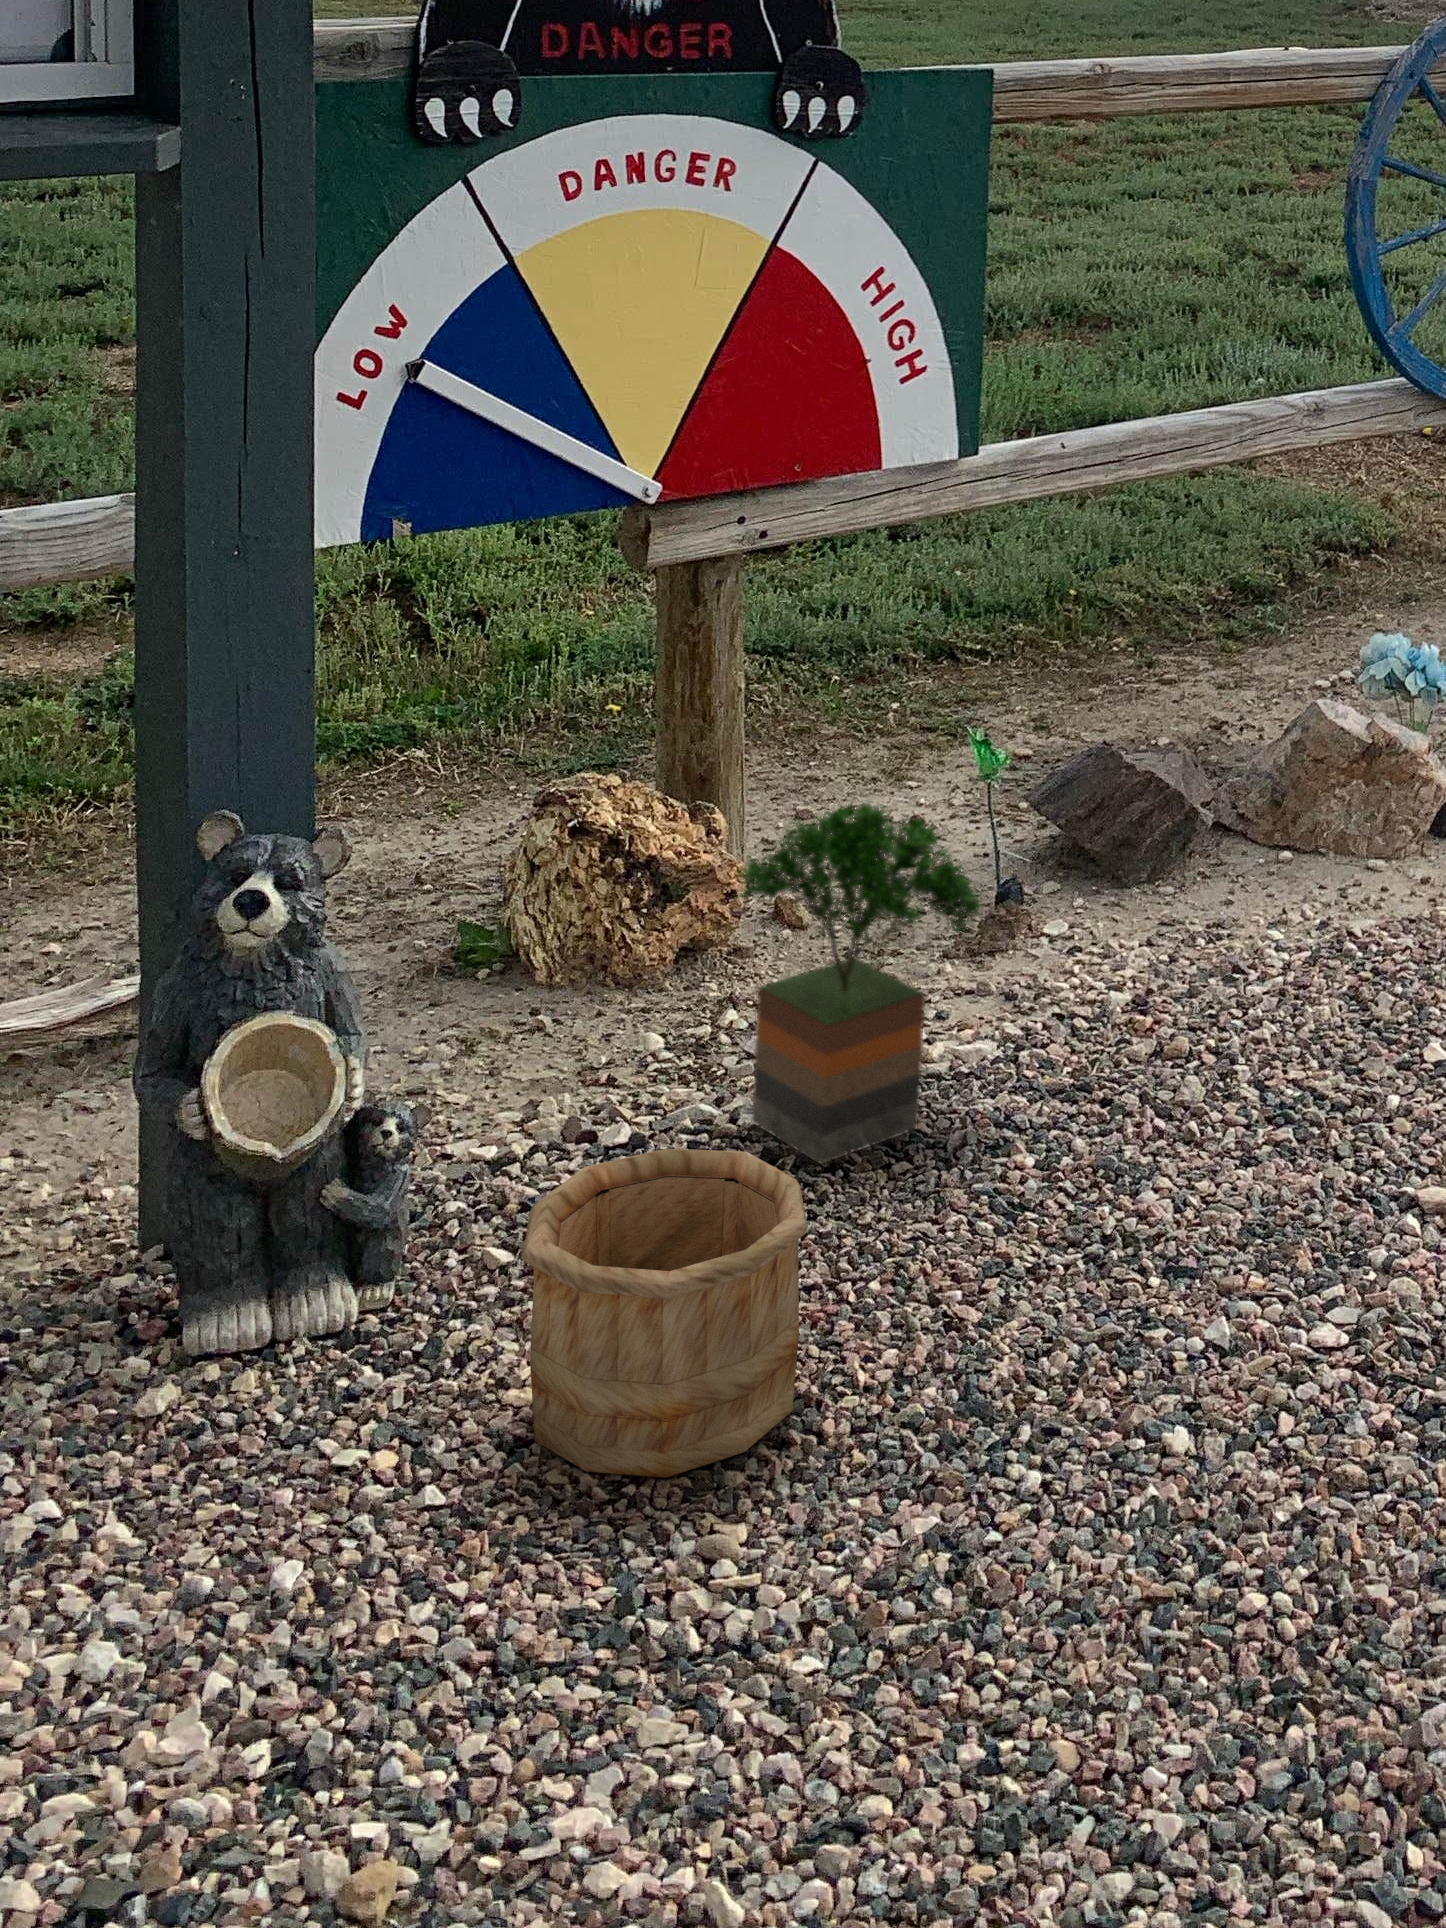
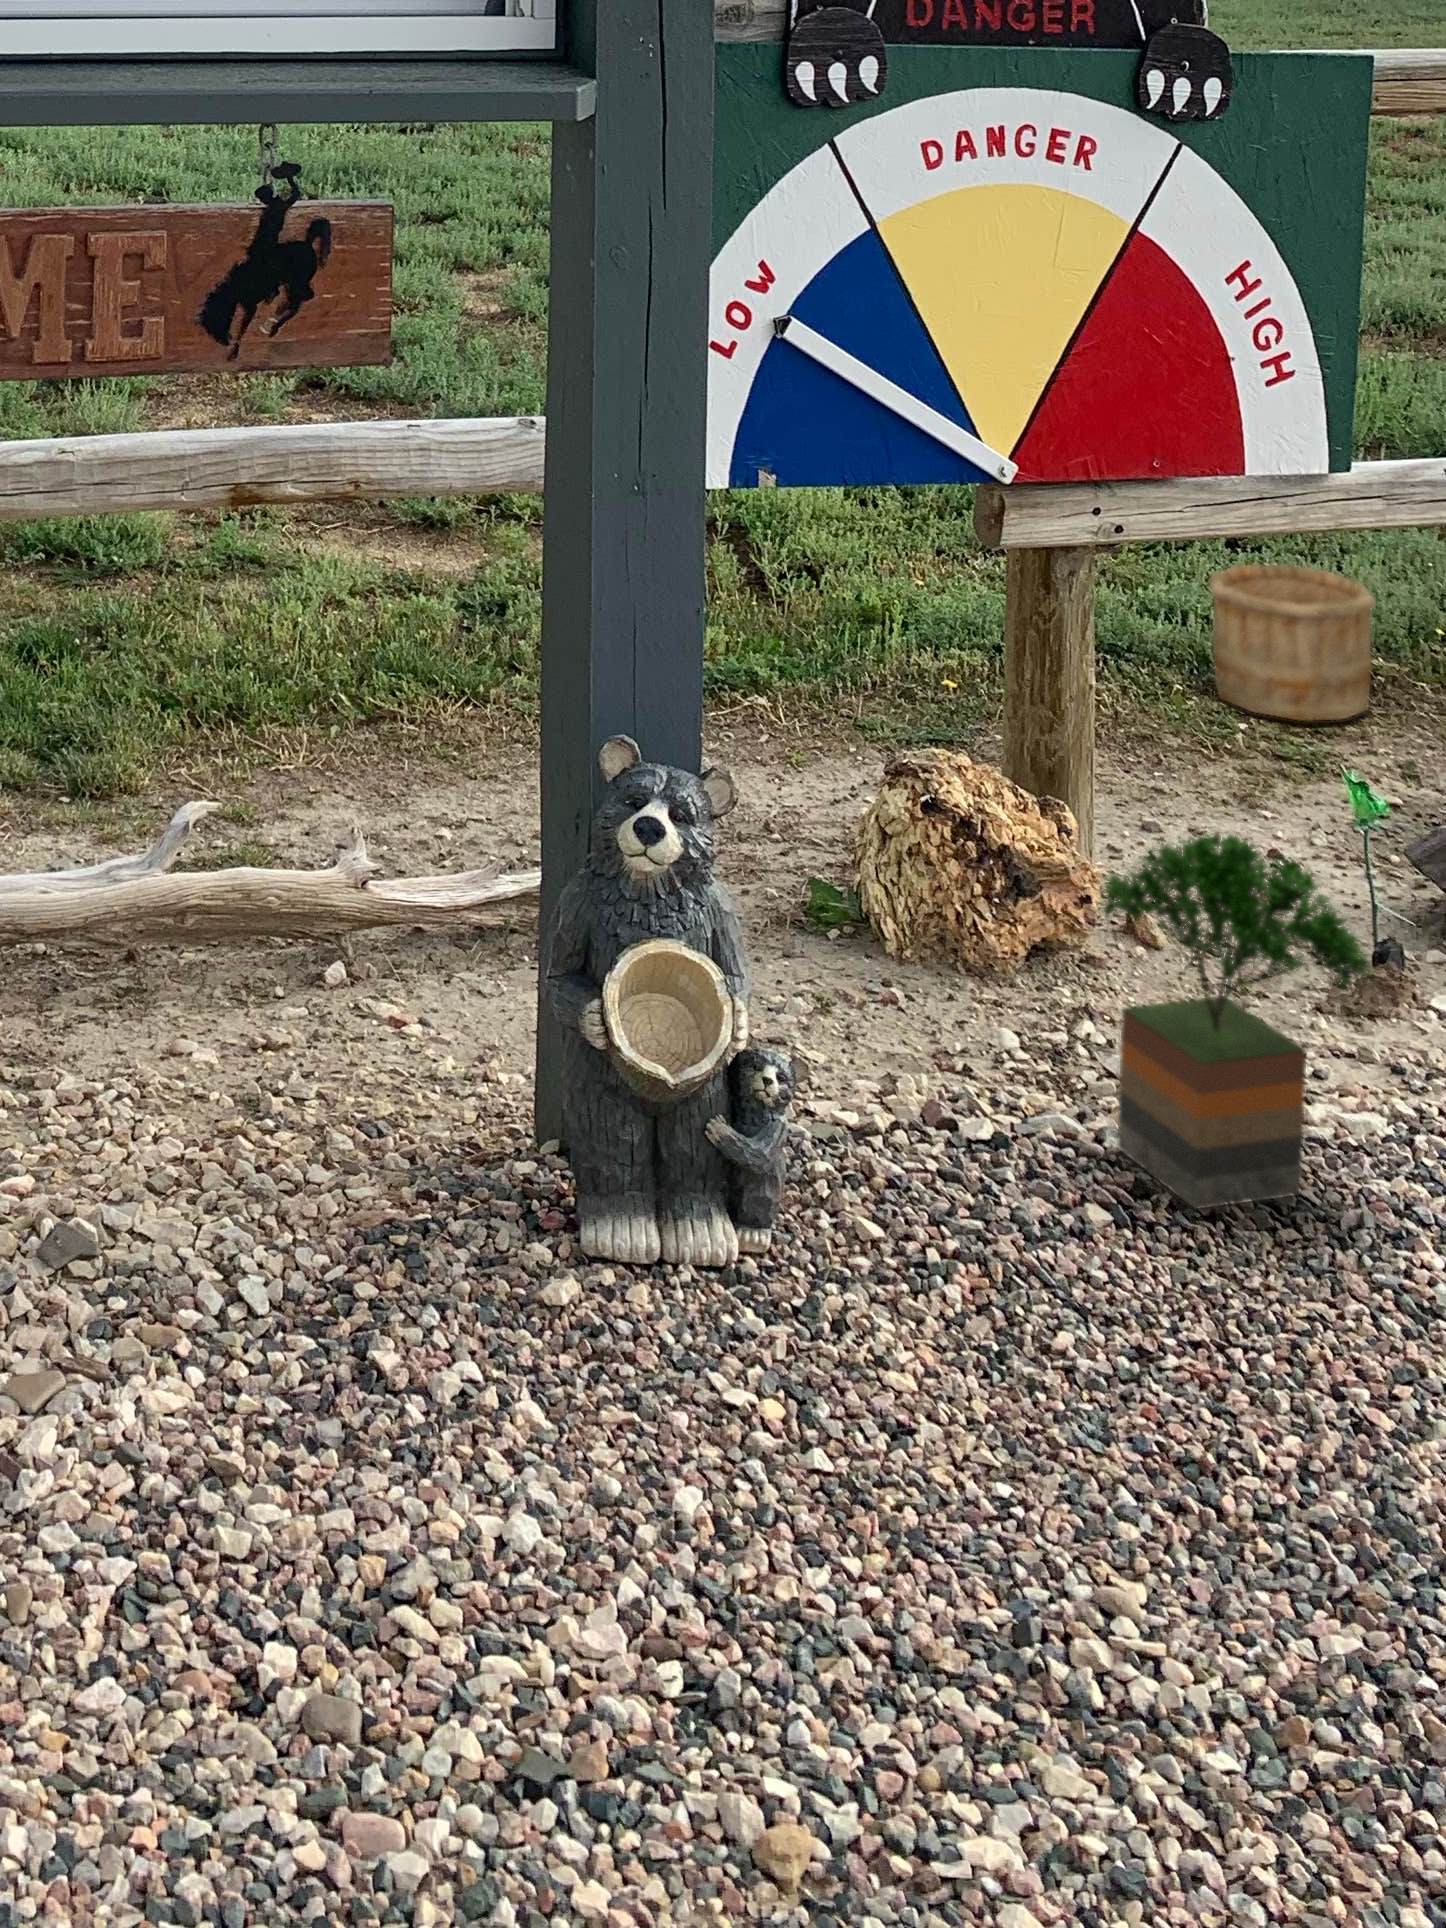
wooden bucket: present [523,1149,808,1478] -> present [1209,565,1375,721]

